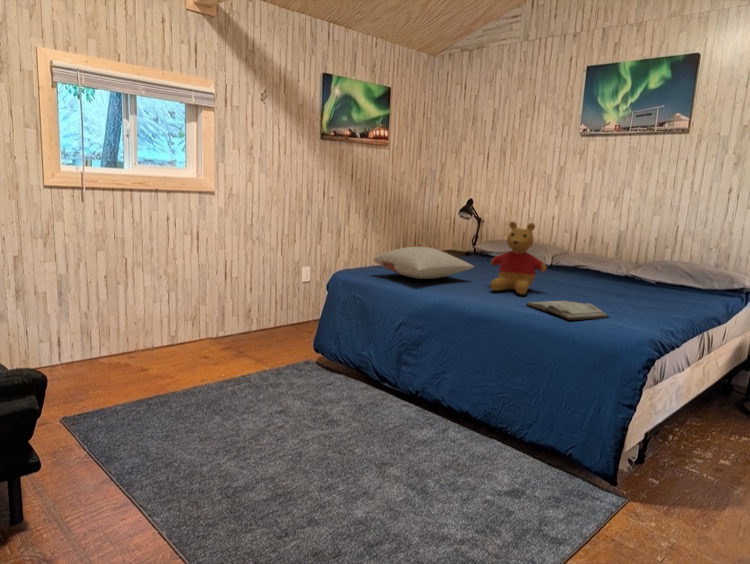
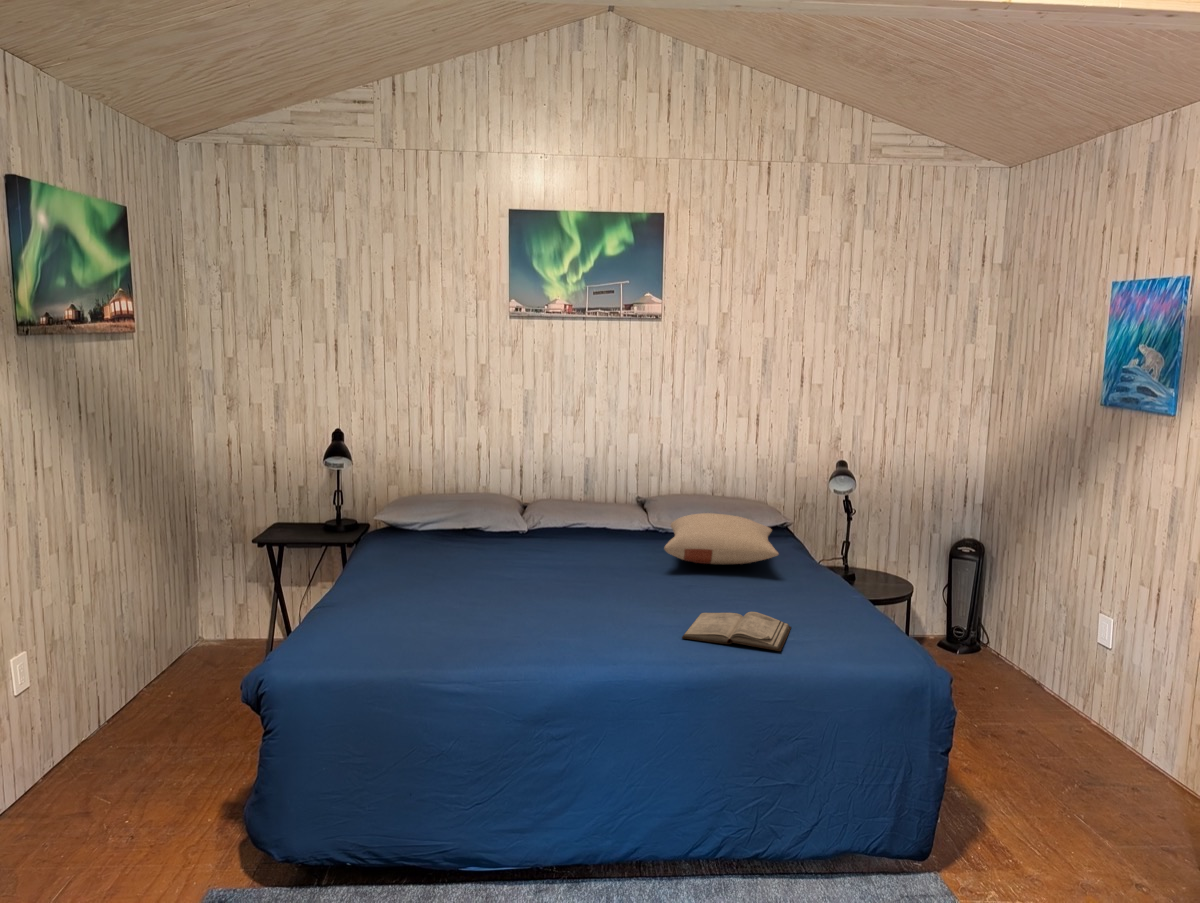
stuffed bear: present [491,222,547,294] -> none [558,497,647,621]
pillow: present [374,247,474,279] -> present [664,513,778,564]

